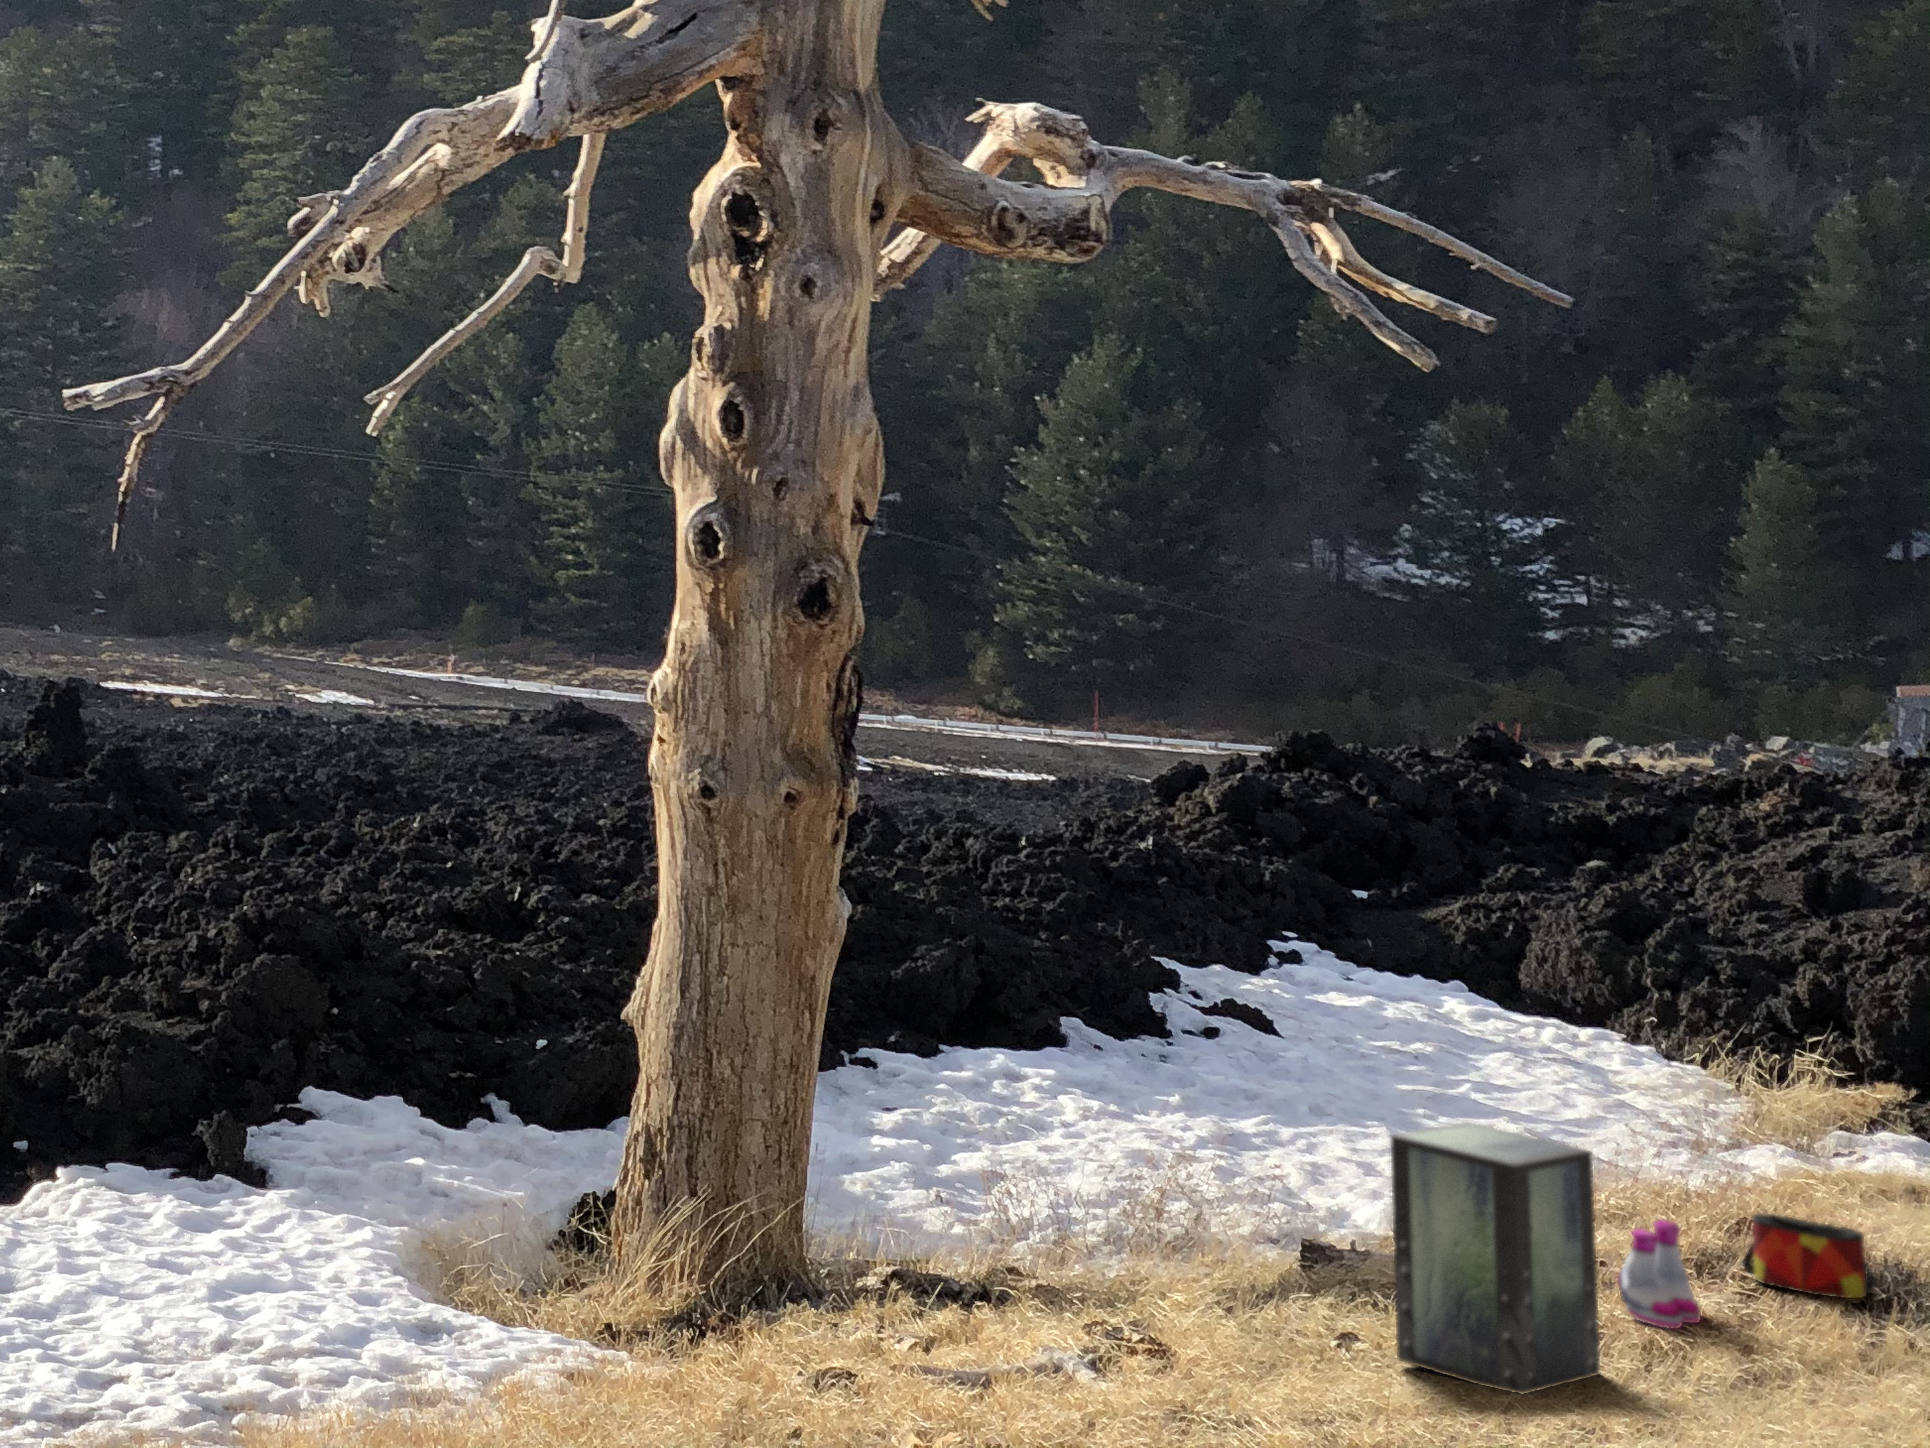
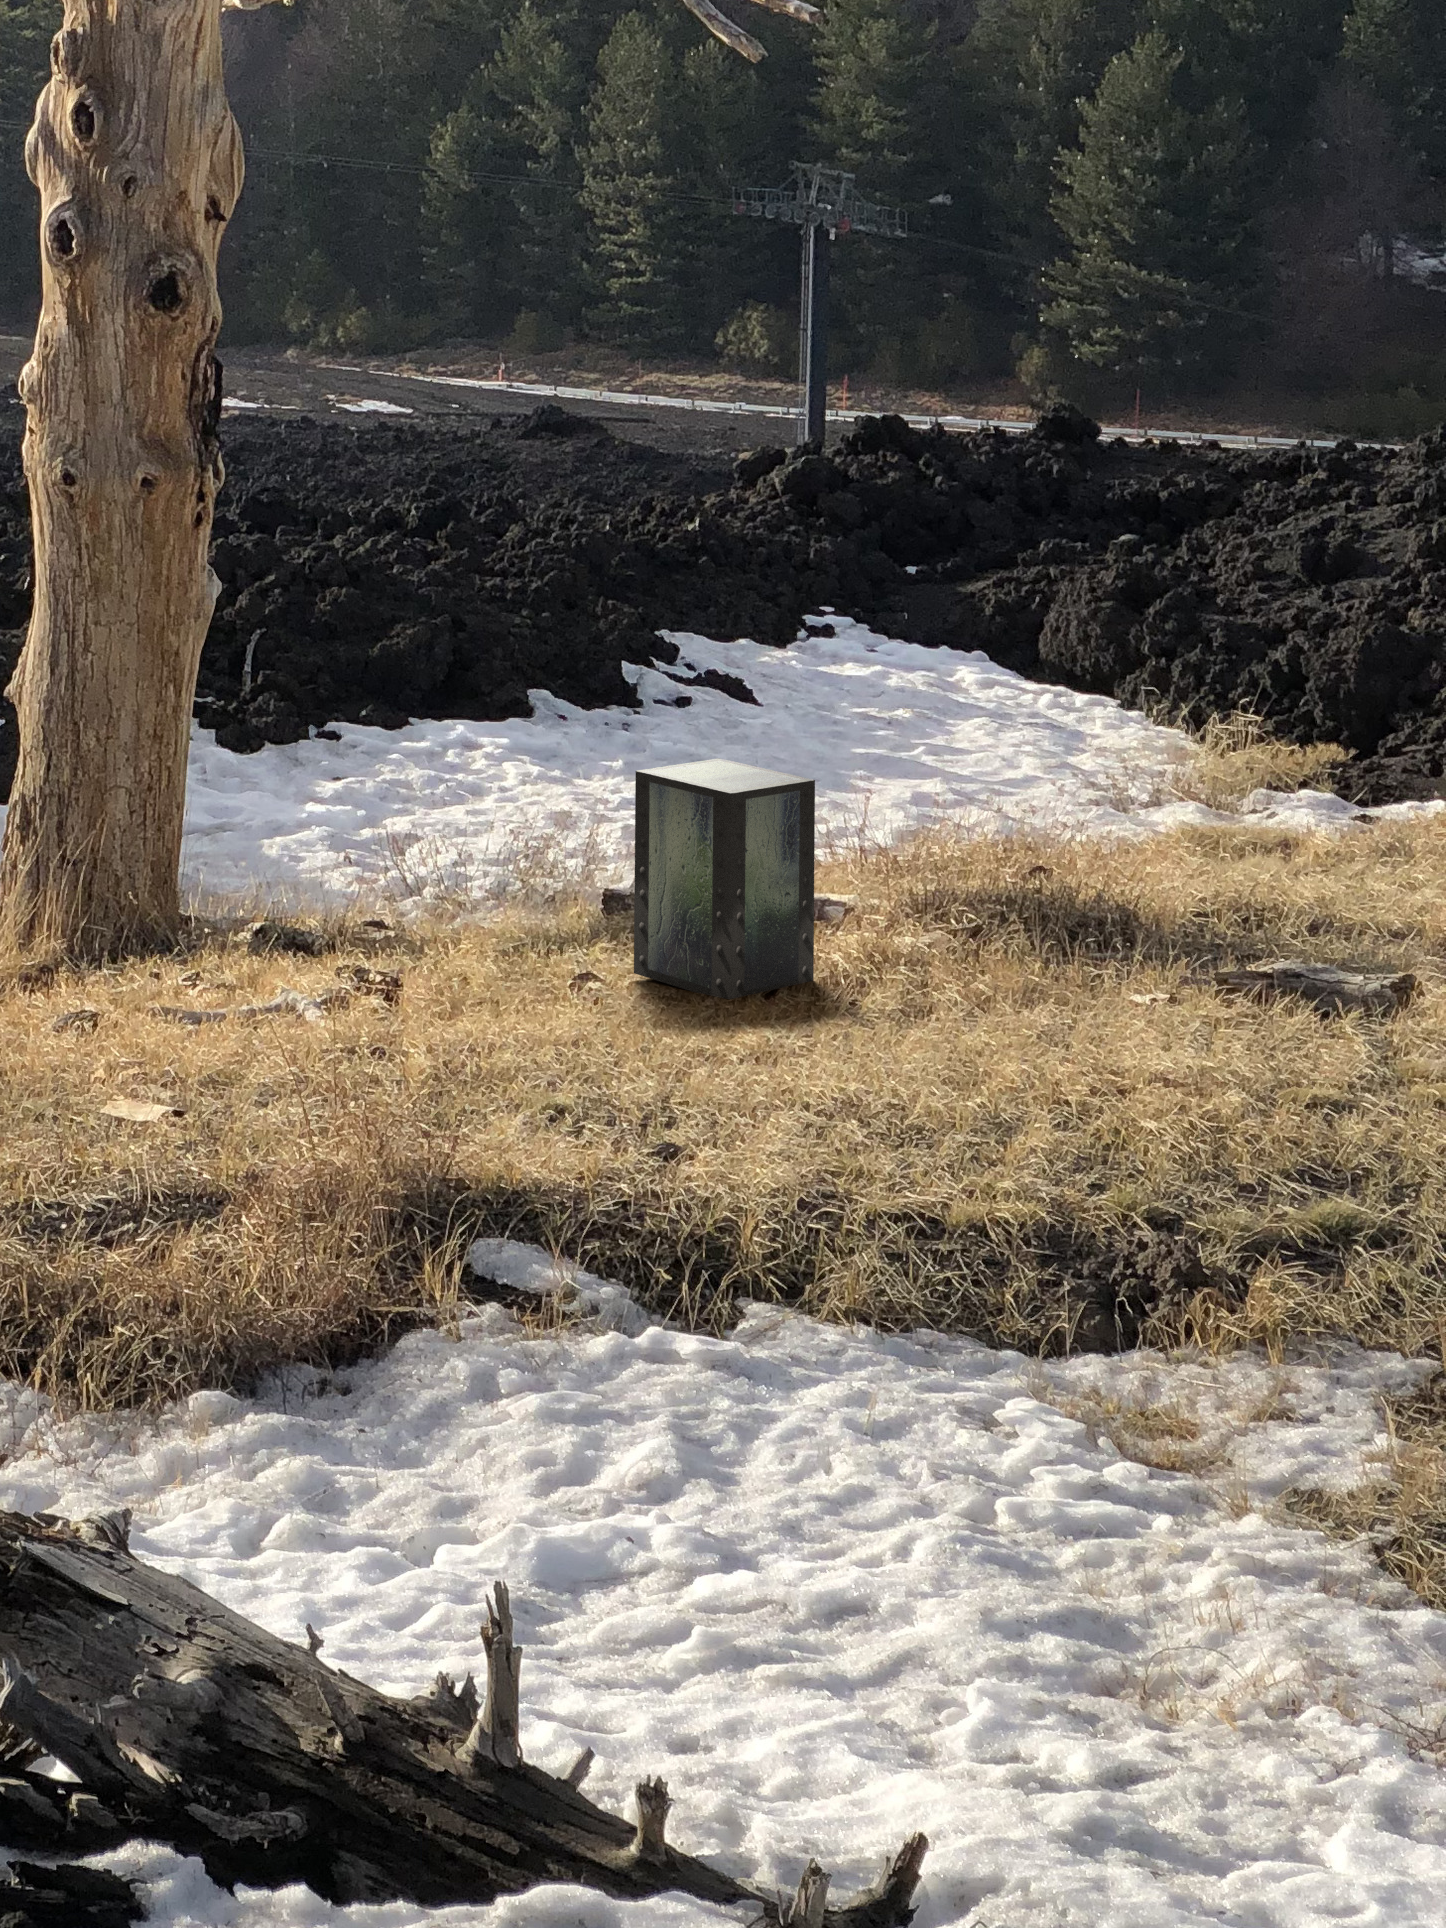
bag: present [1742,1213,1876,1298] -> none [1006,837,1117,913]
boots: present [1617,1220,1701,1329] -> none [872,844,944,941]

